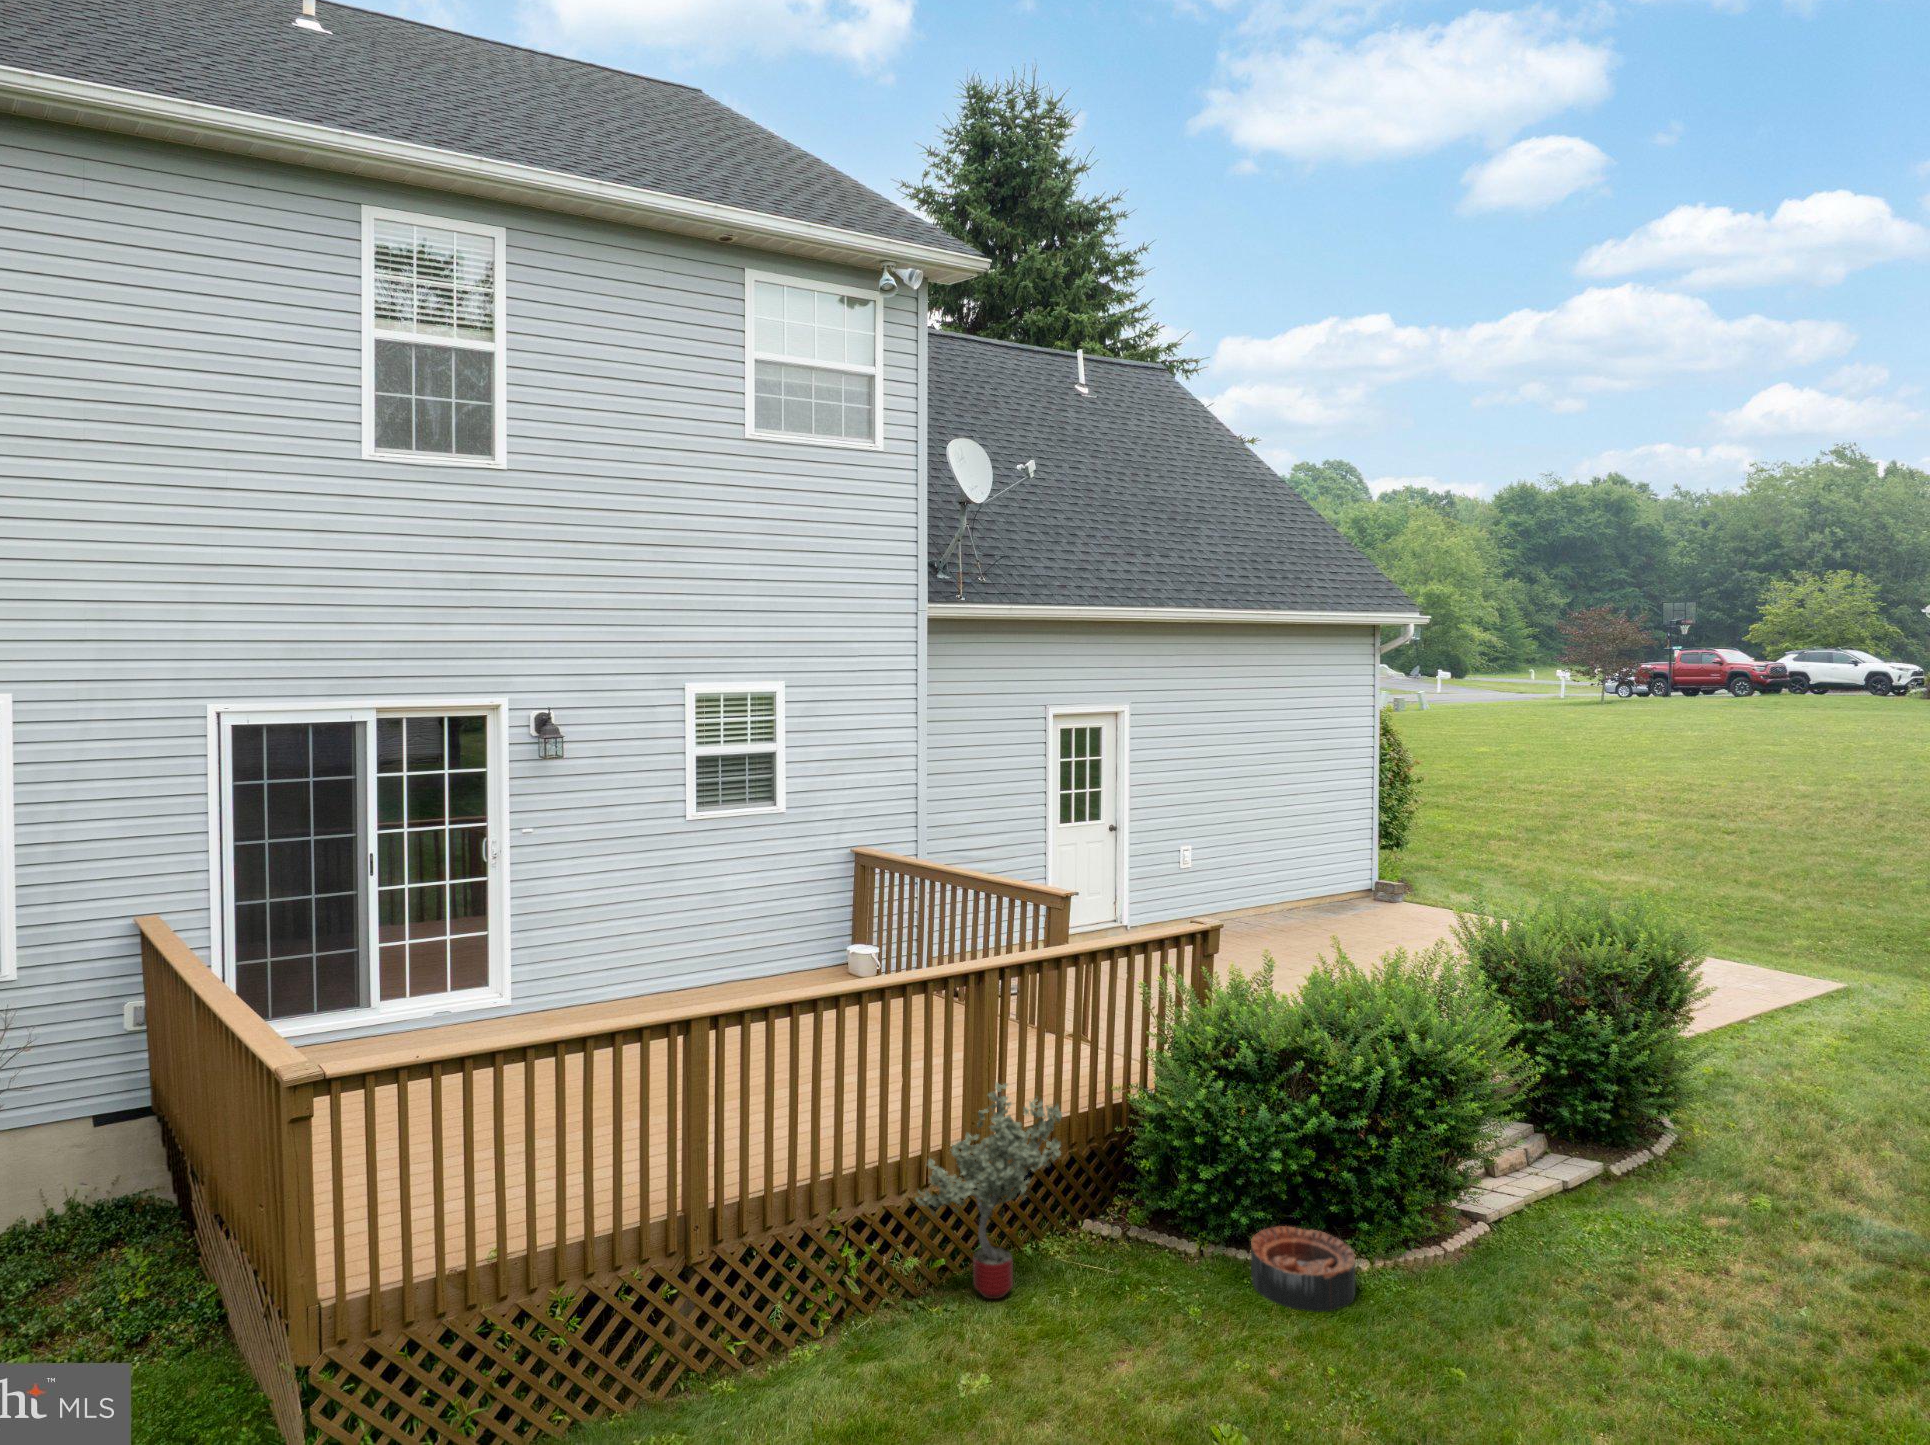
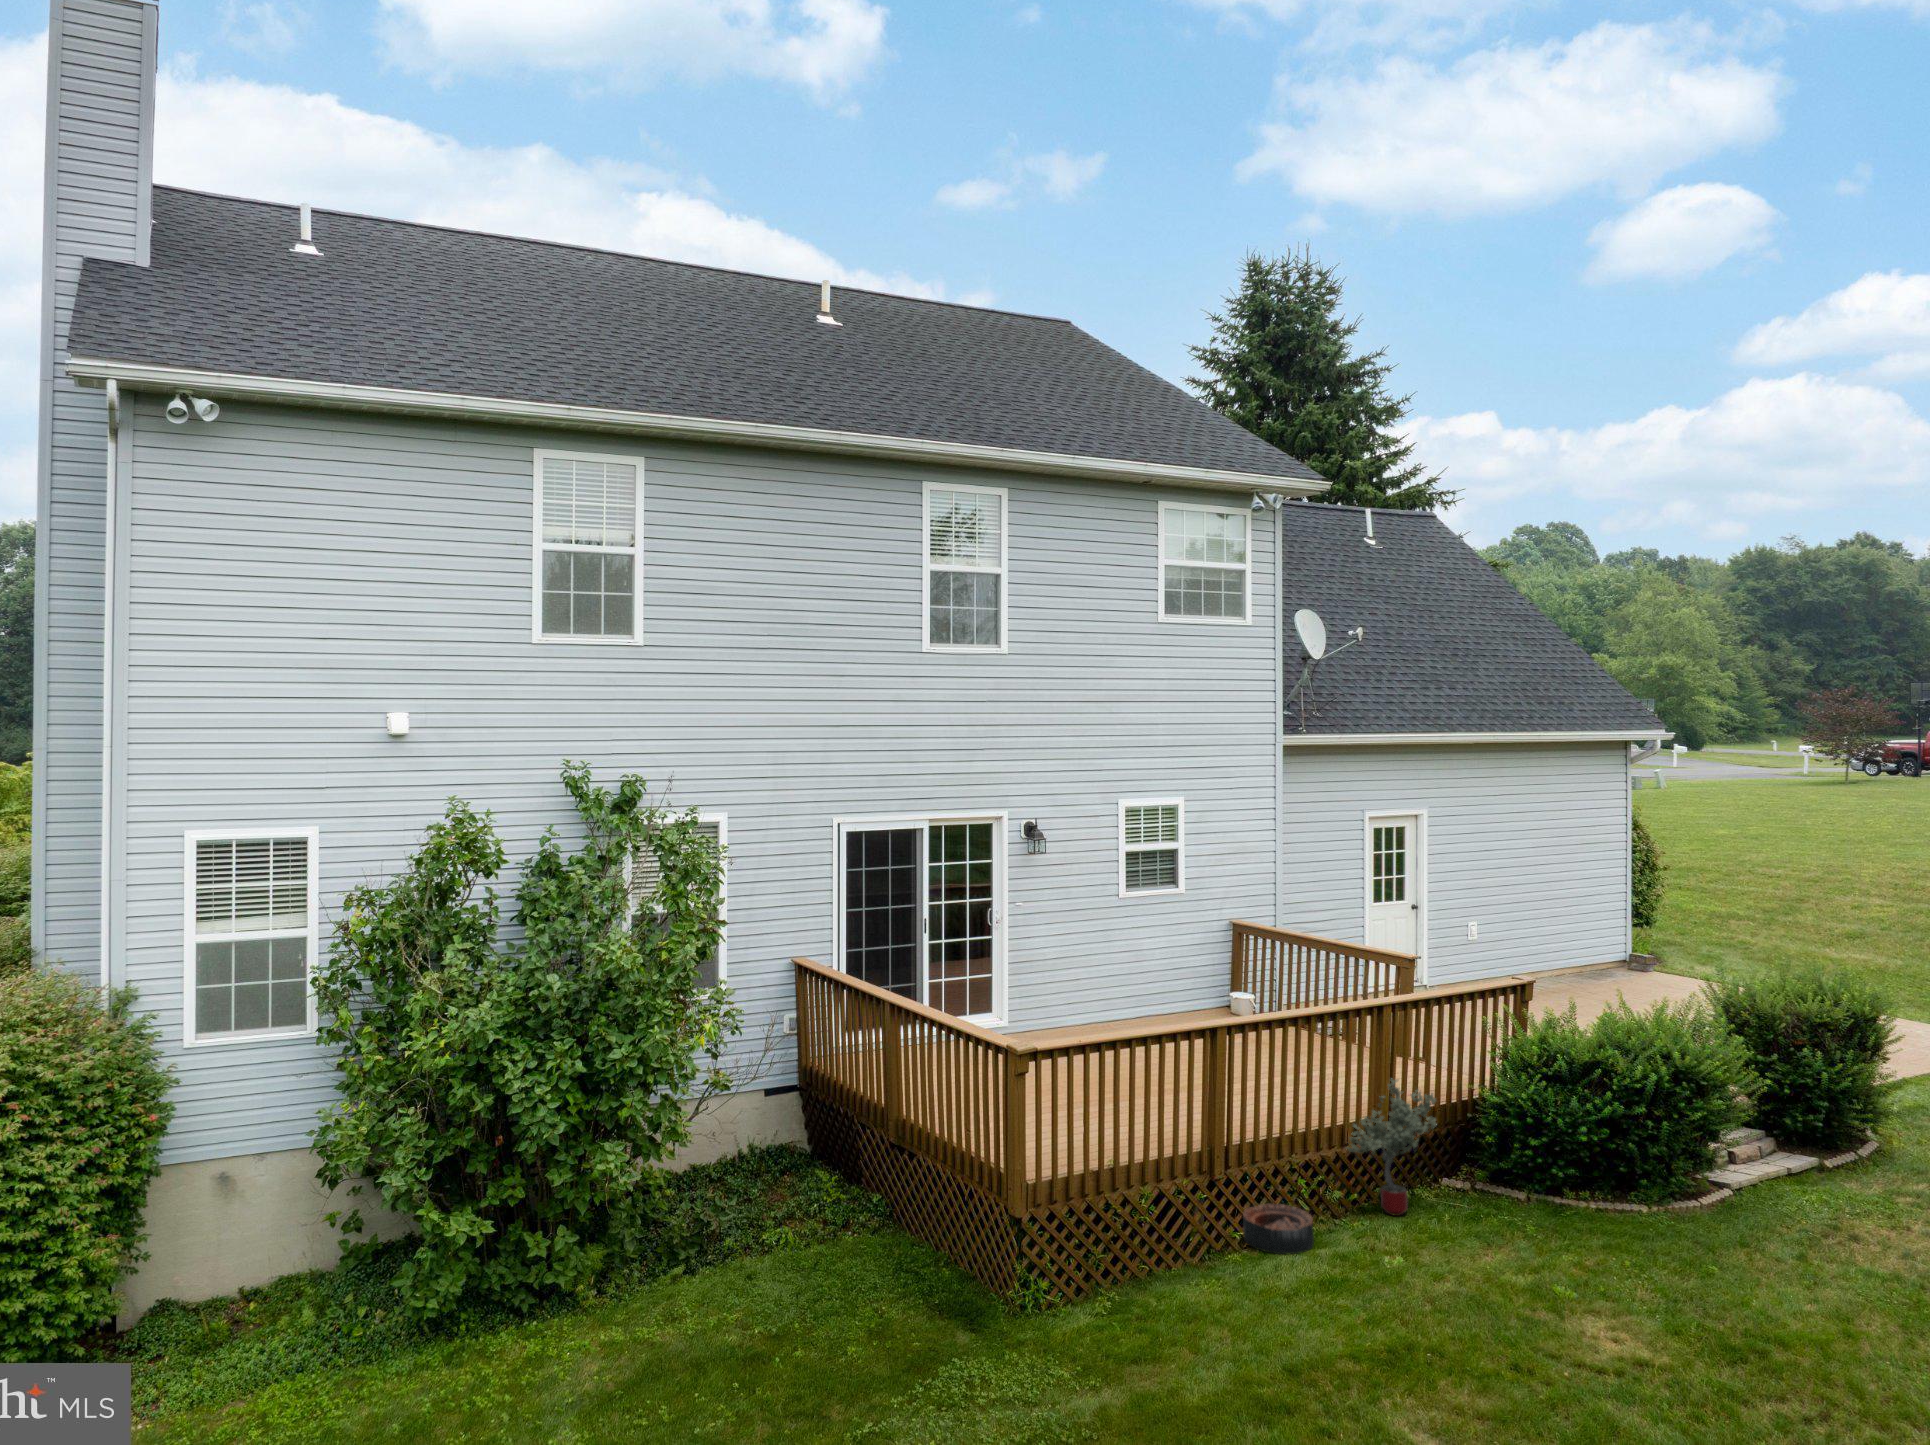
basket: present [1251,1226,1355,1312] -> present [1243,1204,1314,1254]

